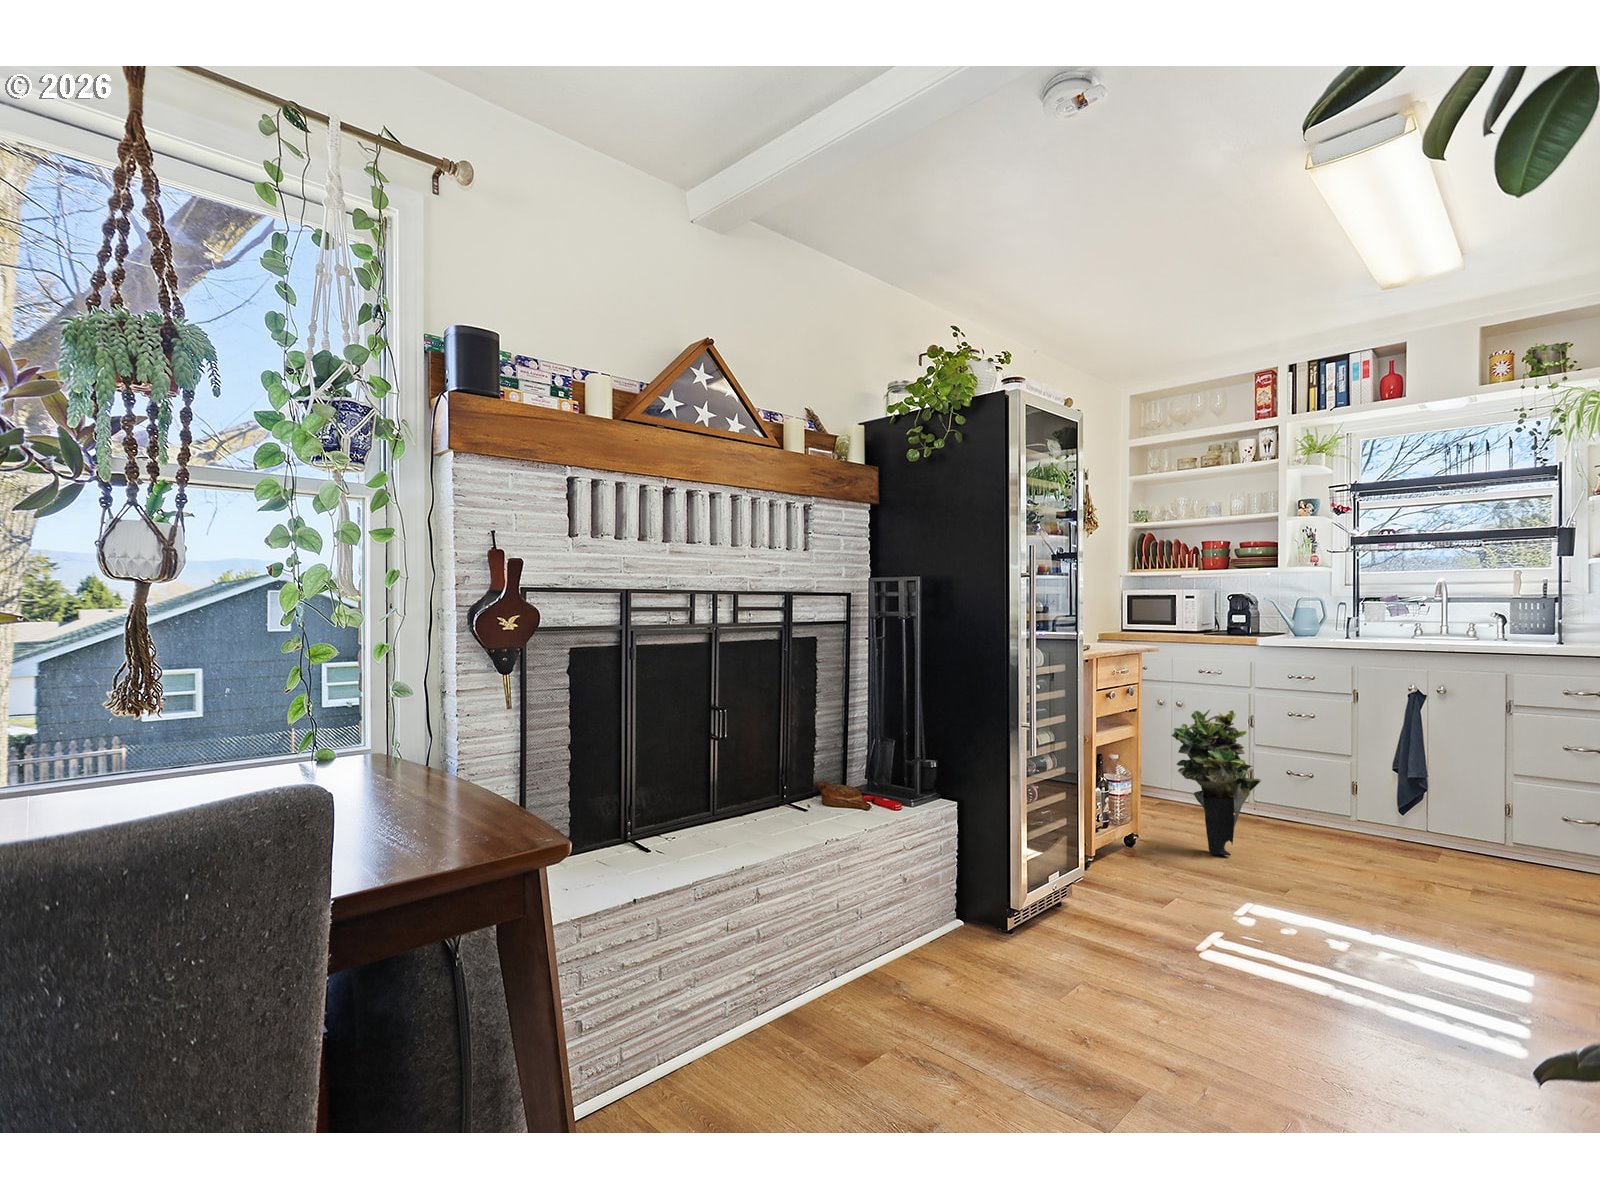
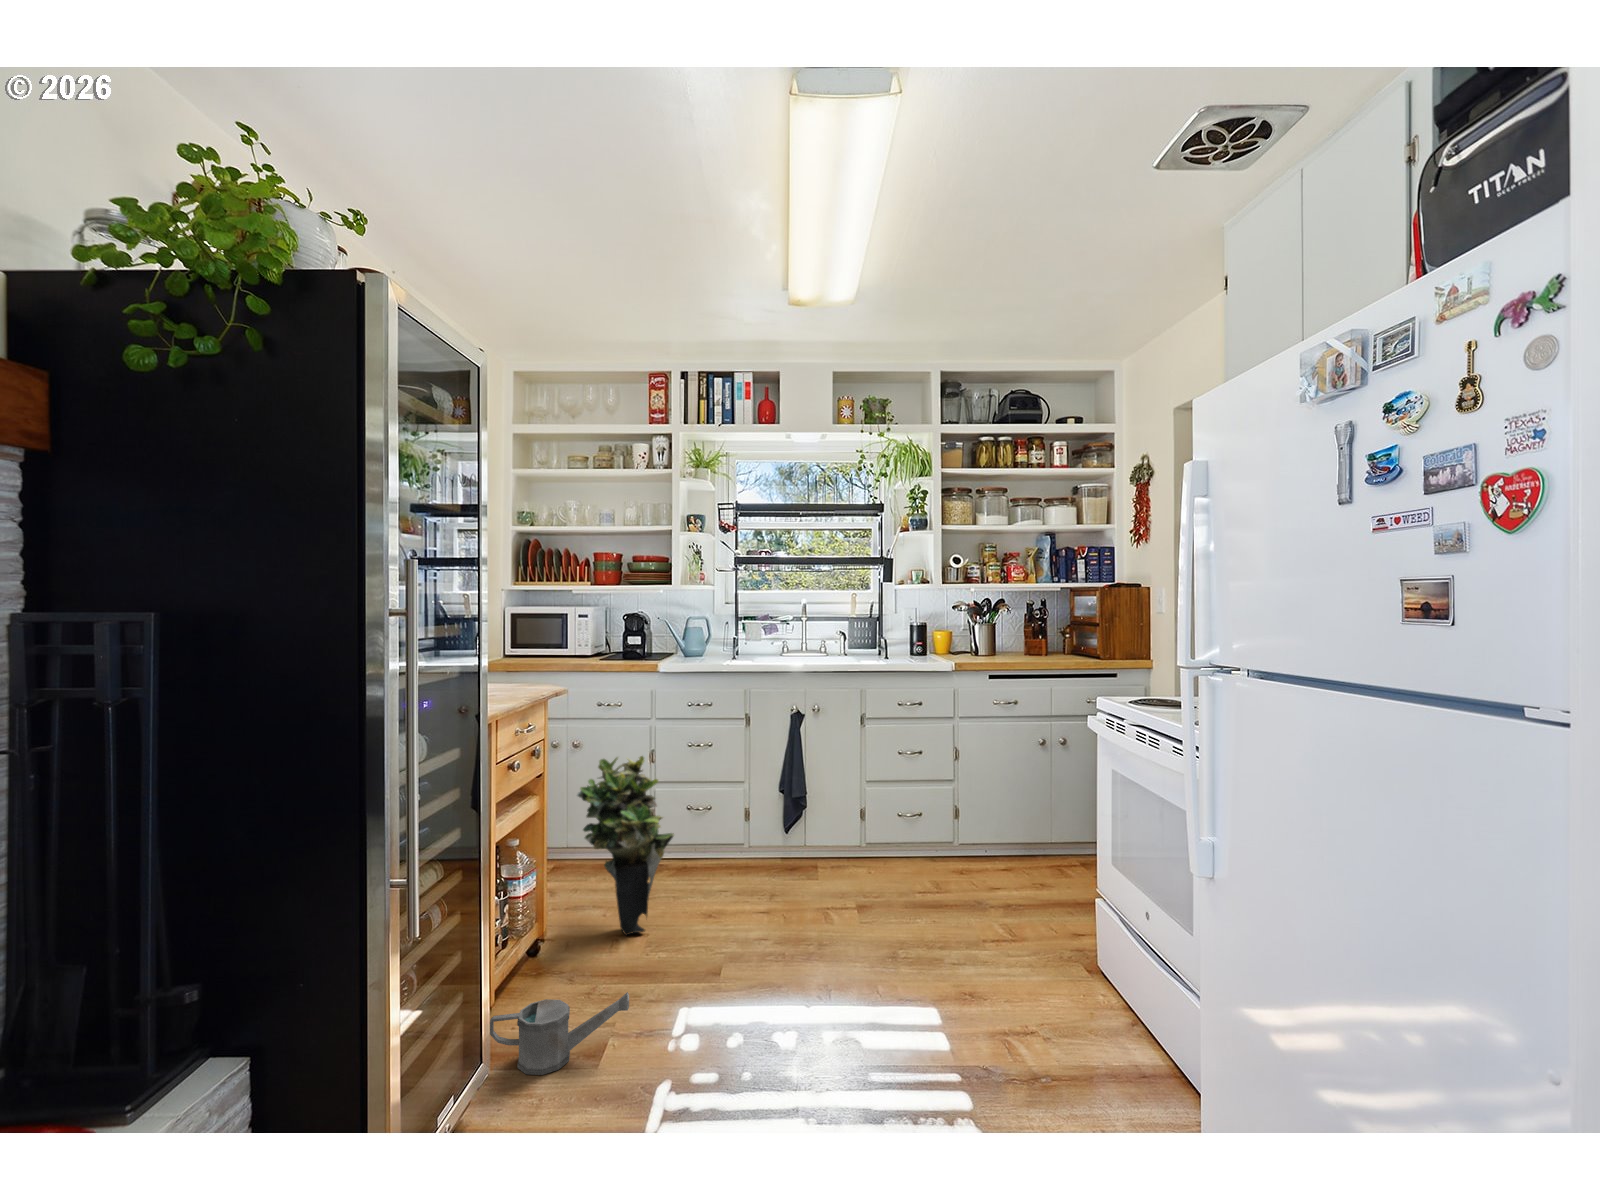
watering can: none [1092,857,1197,905] -> present [490,992,629,1075]

